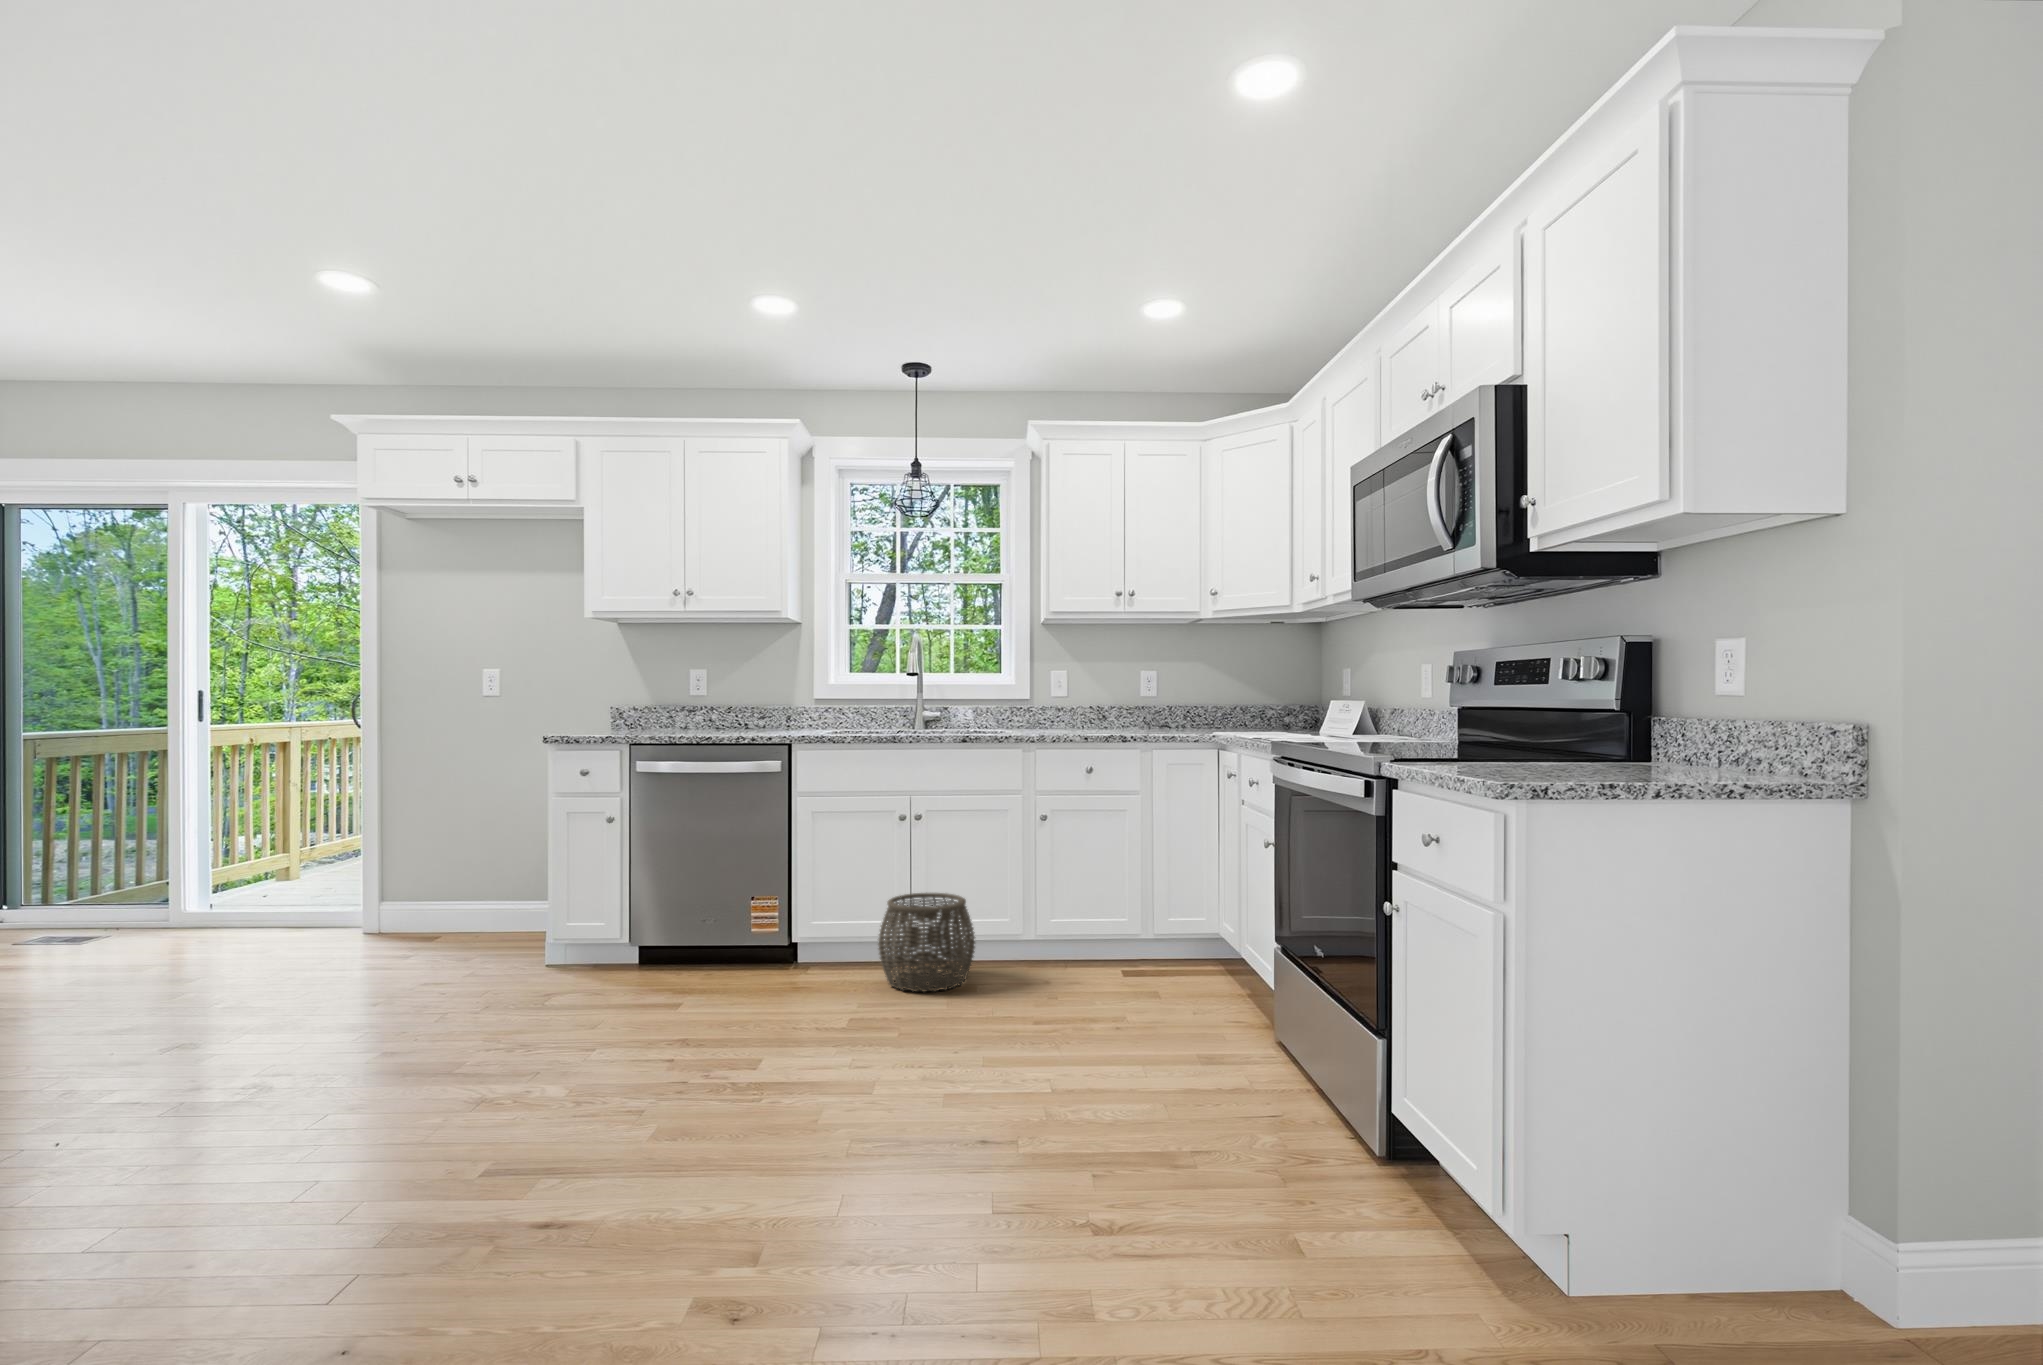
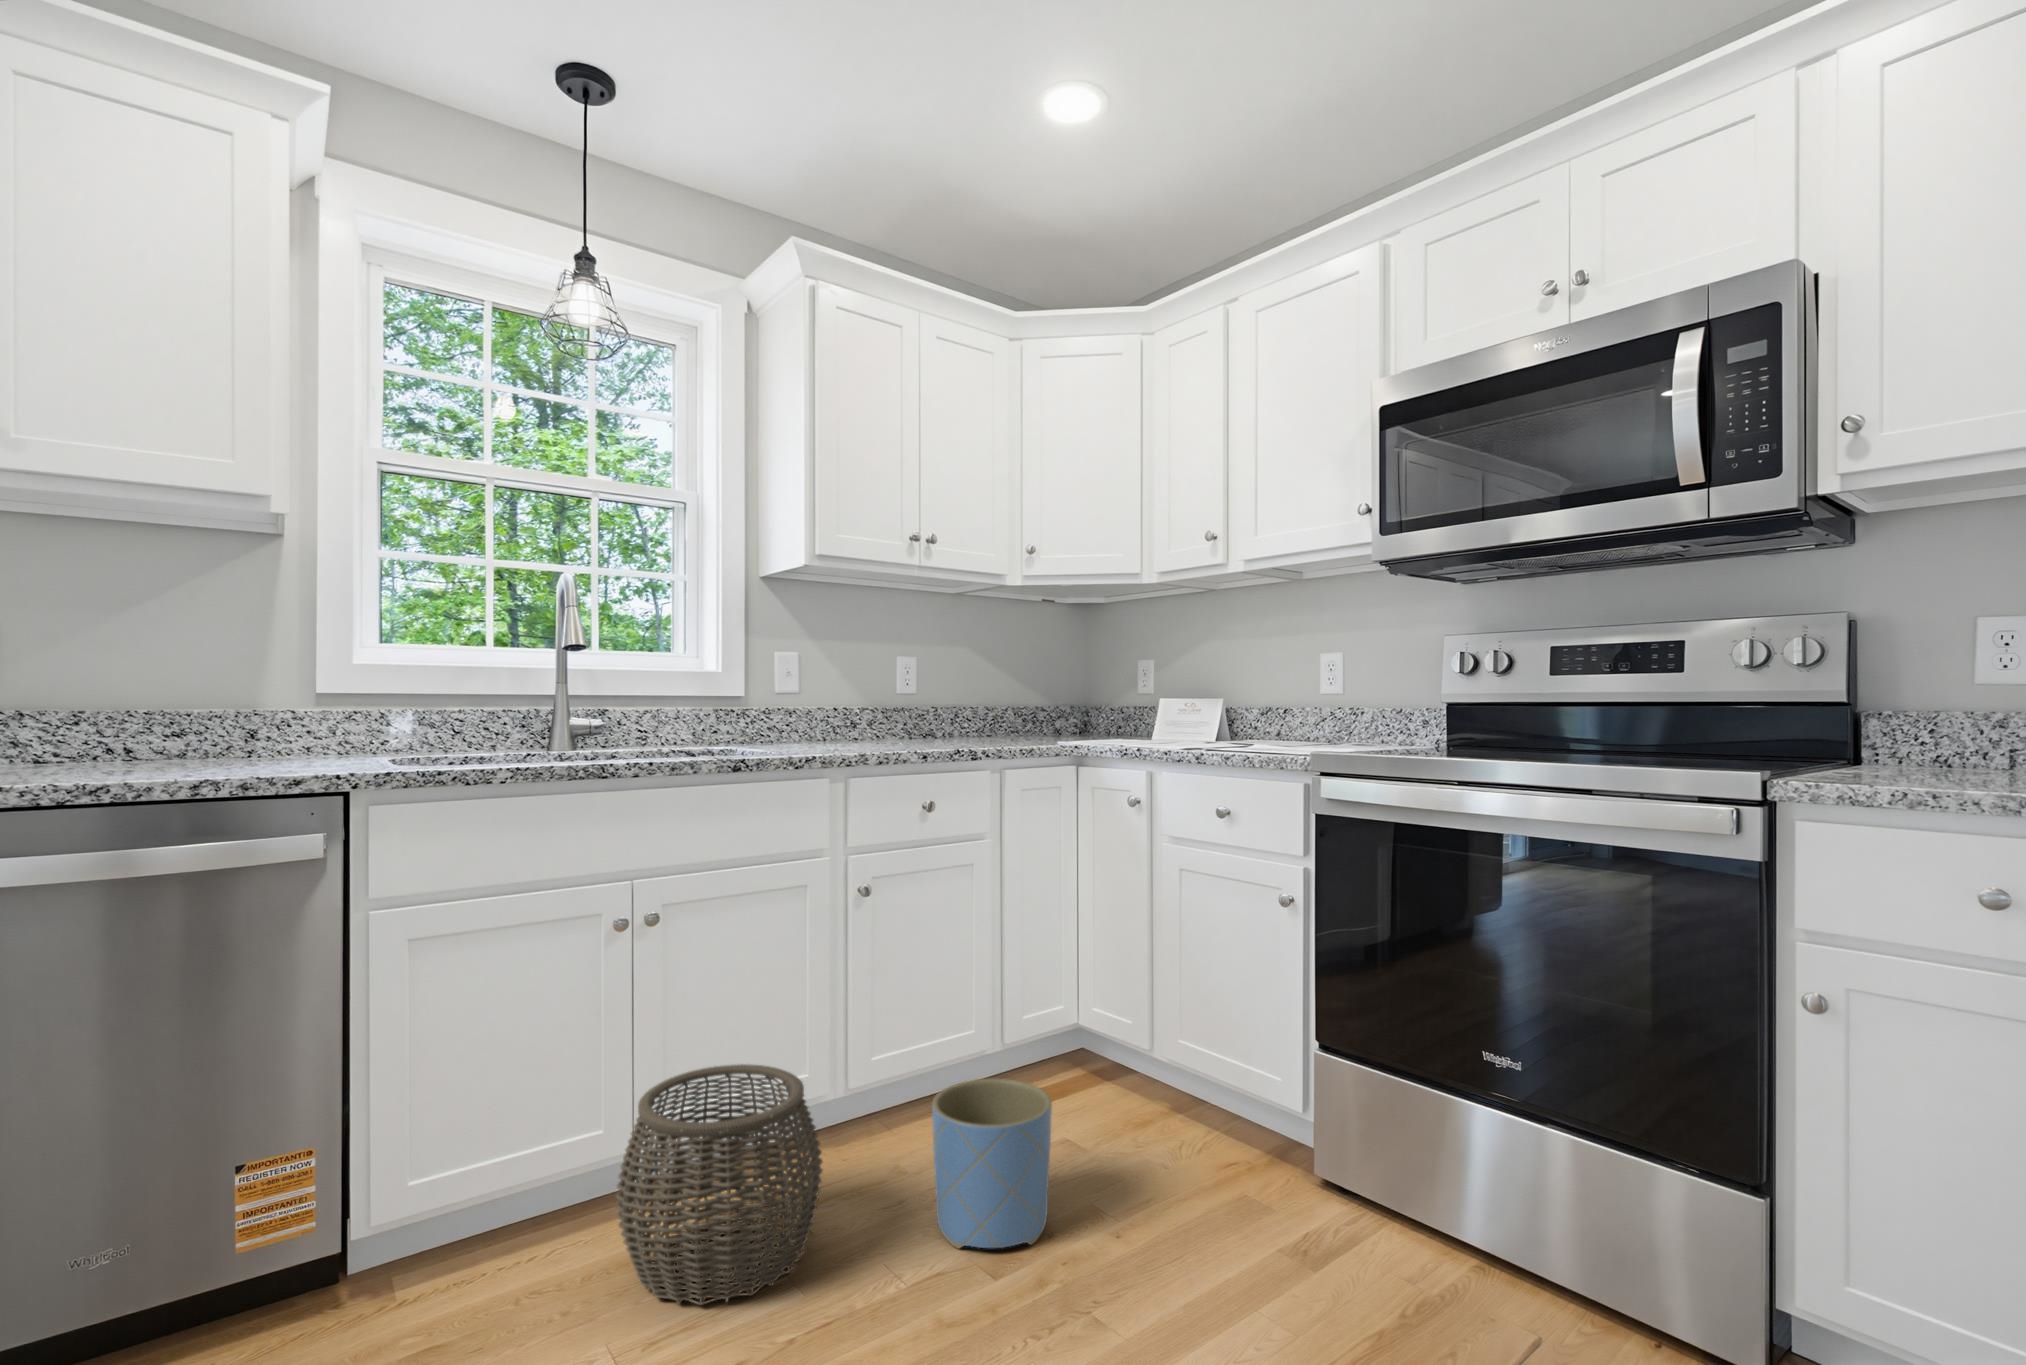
planter: none [1021,922,1087,1006] -> present [932,1079,1052,1248]

